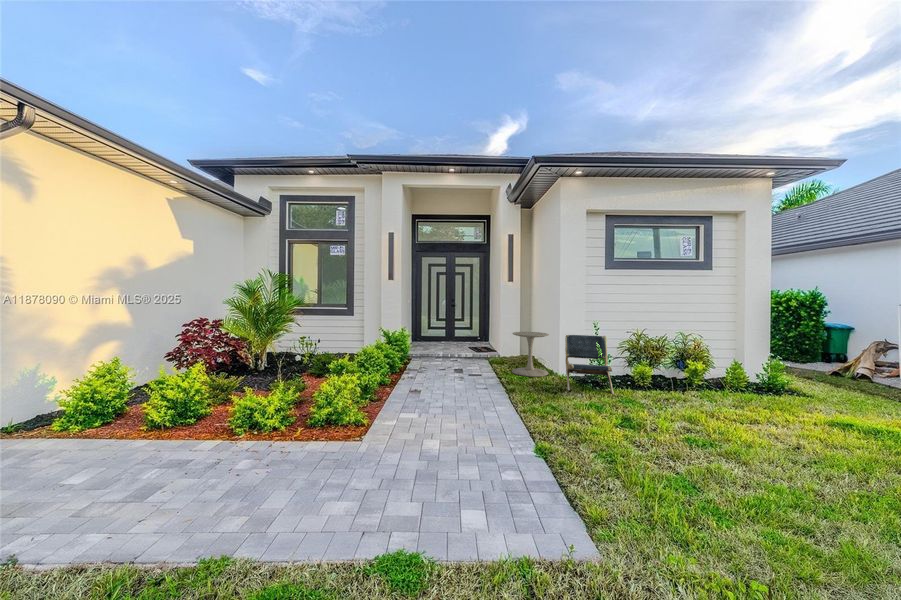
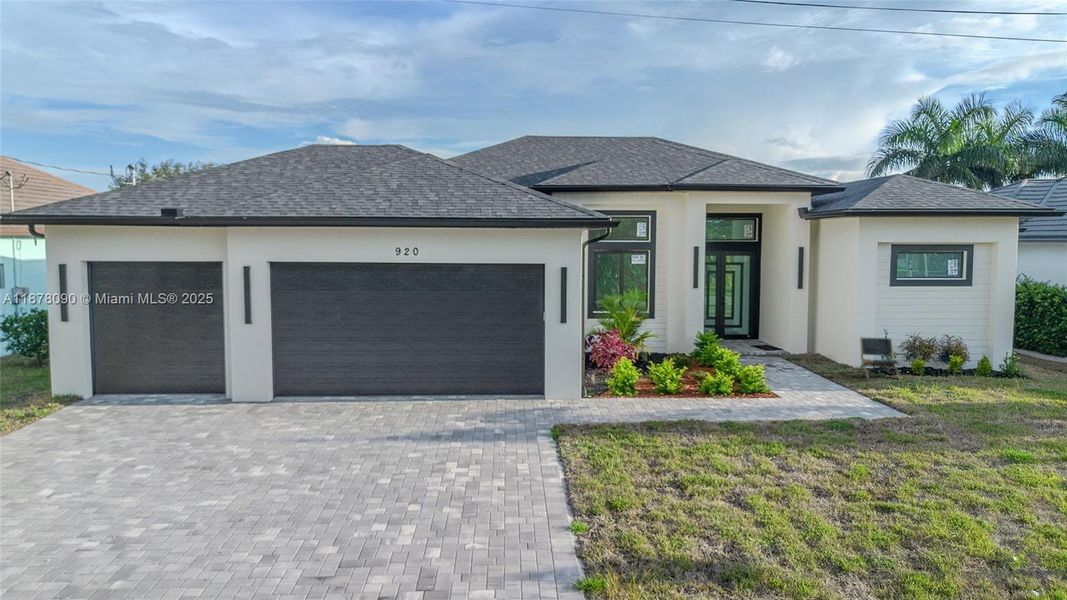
pedestal table: present [512,332,549,377] -> none [811,334,844,370]

